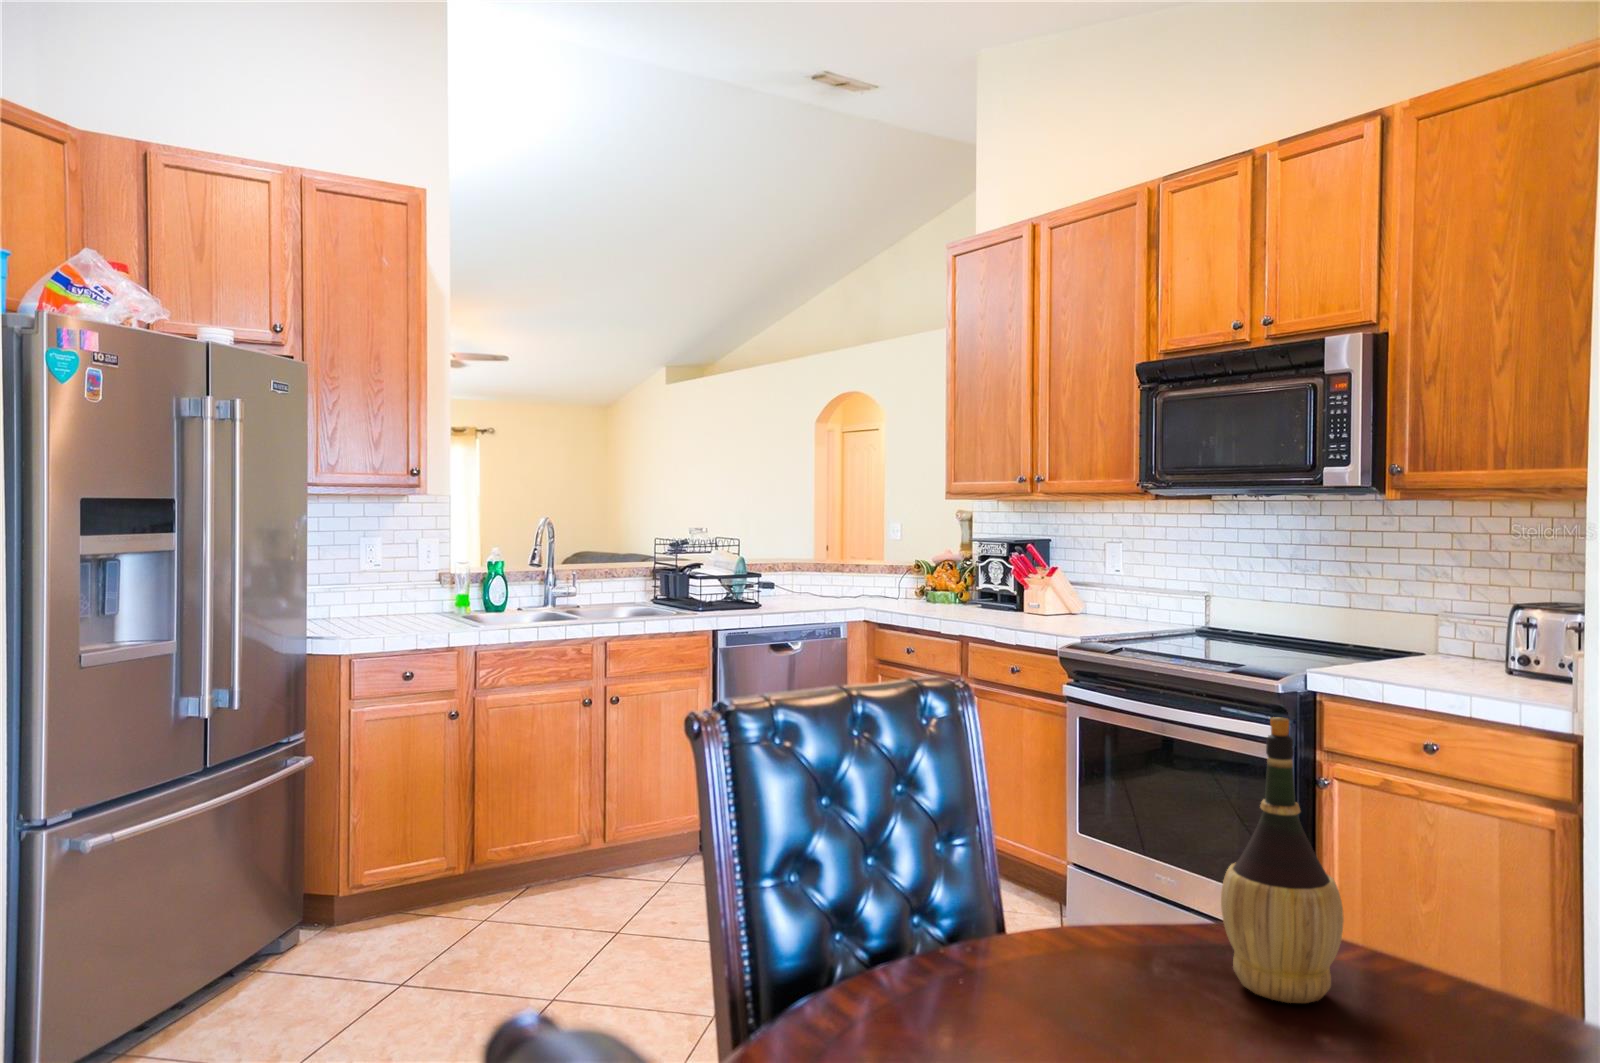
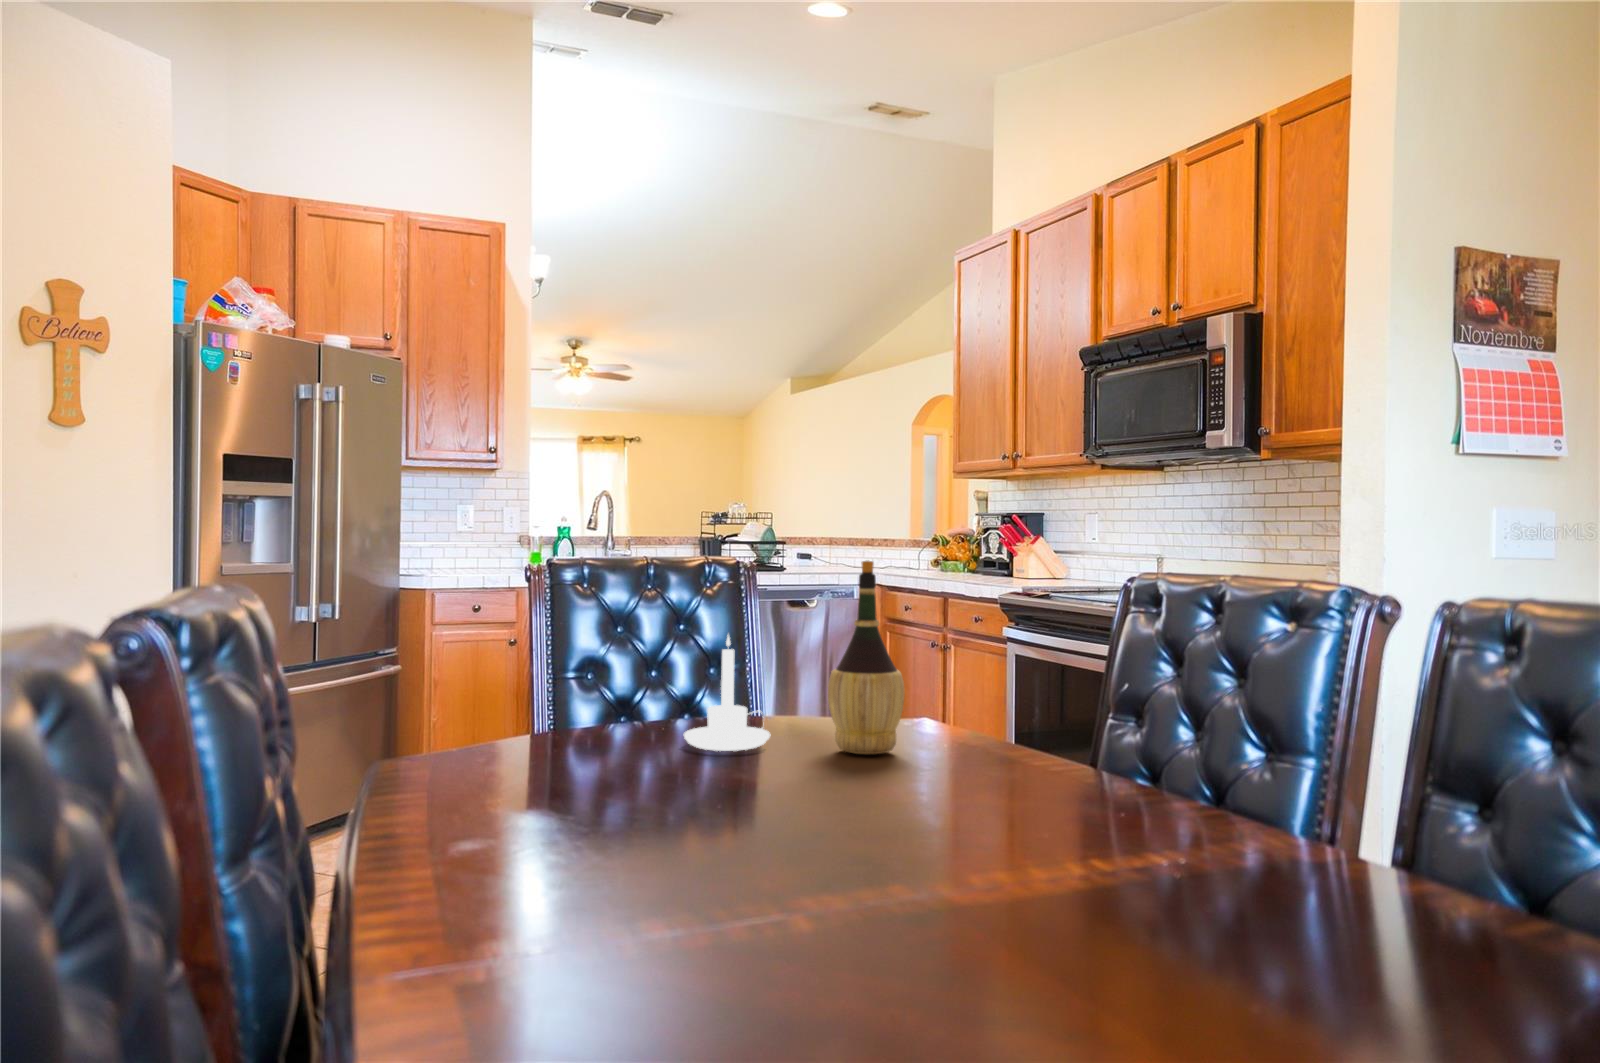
candle holder: none [1017,828,1149,1015] -> present [684,635,770,751]

